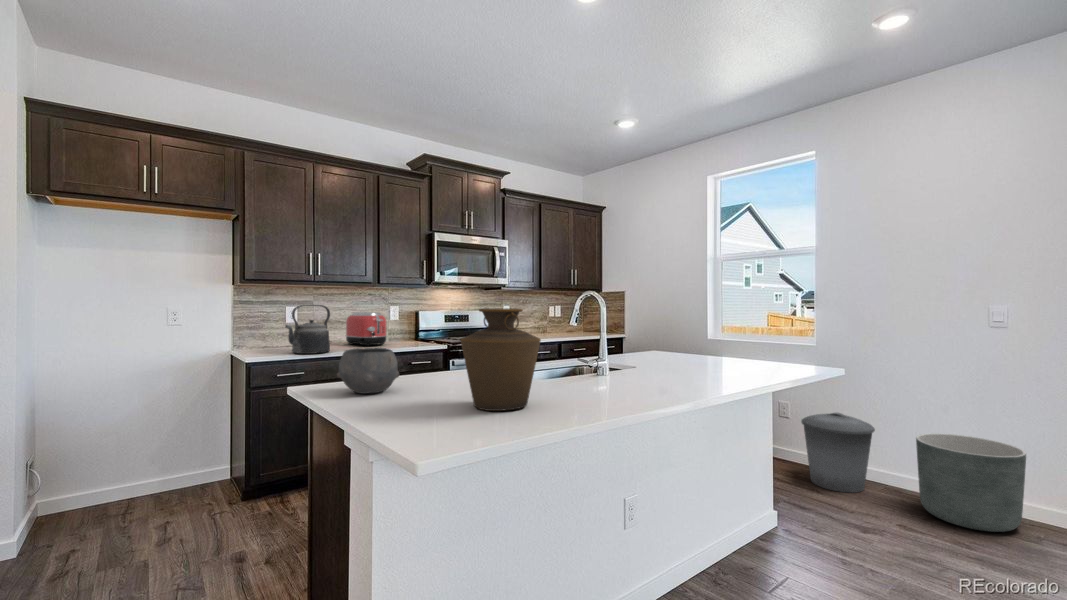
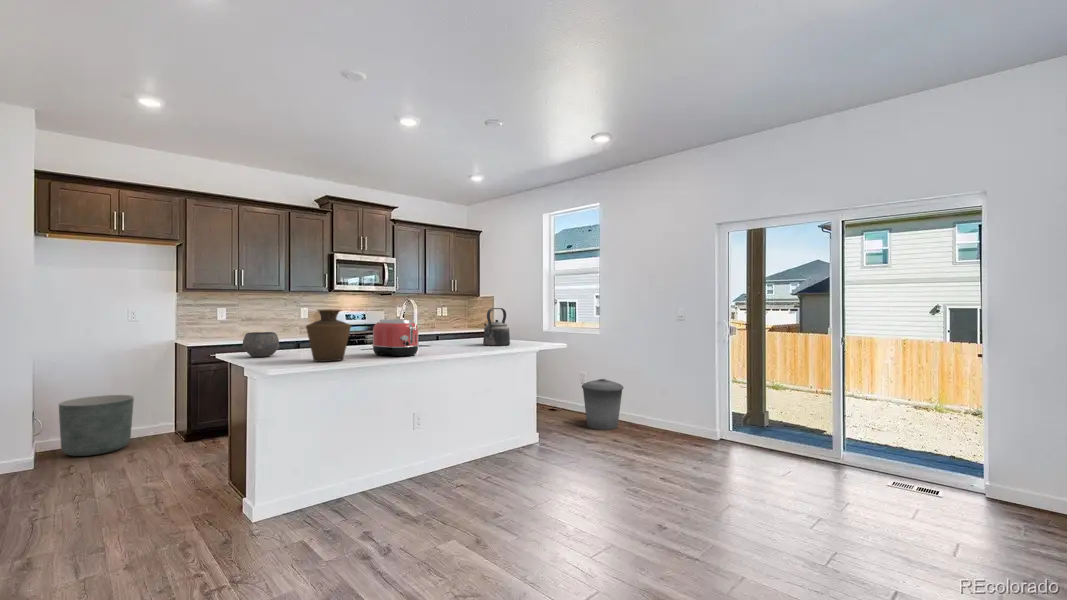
kettle: present [285,305,330,354] -> present [483,308,510,346]
toaster: present [346,312,387,346] -> present [372,319,419,357]
planter: present [916,433,1026,532] -> present [59,395,134,456]

